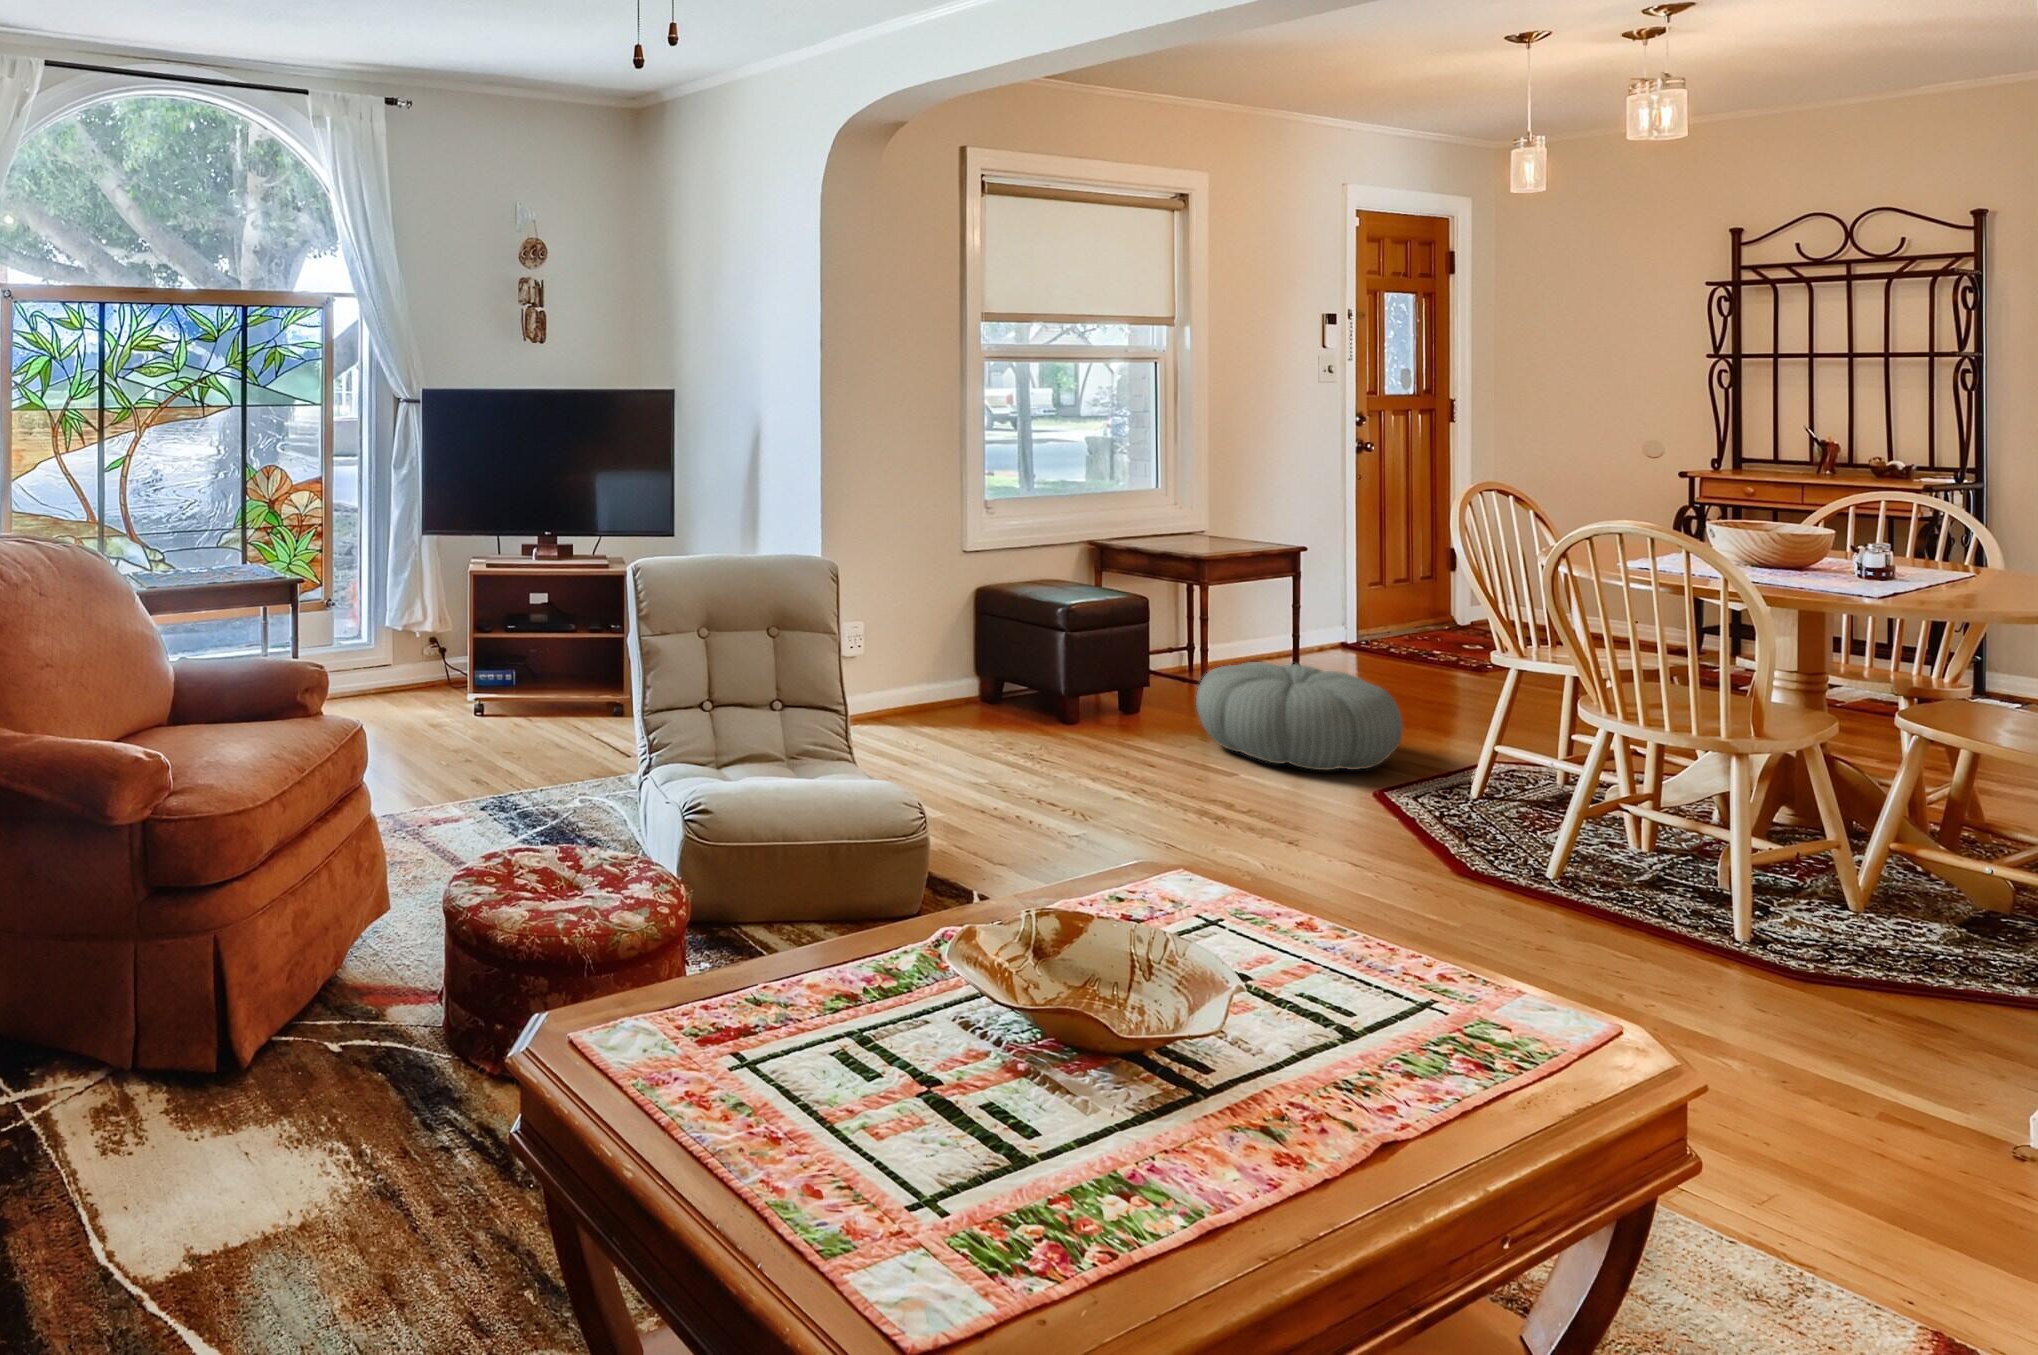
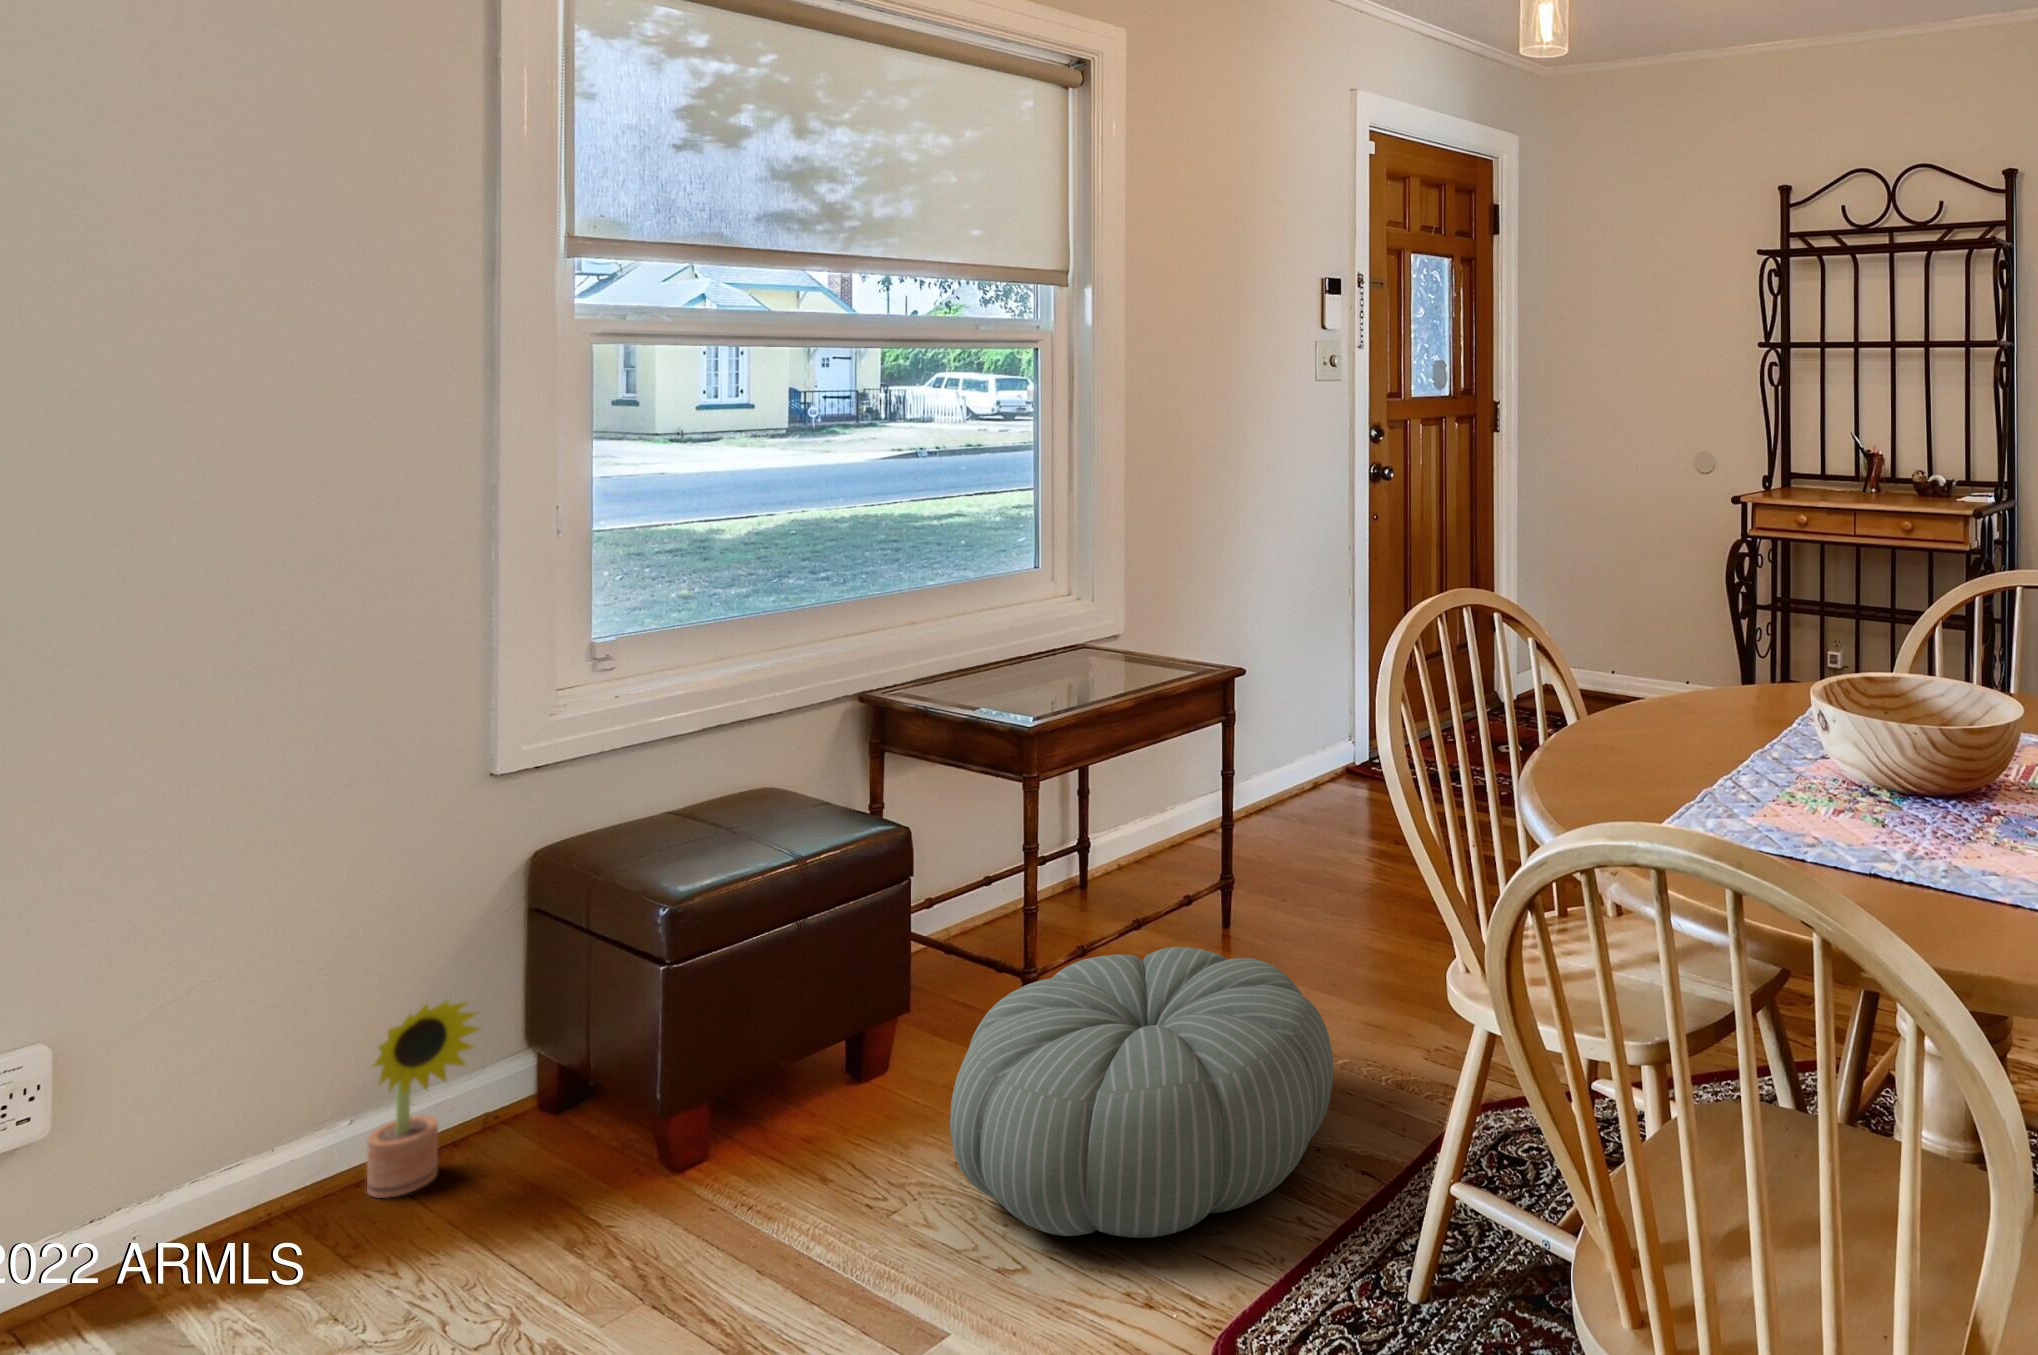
decorative plant: none [931,631,975,710] -> present [367,1001,480,1198]

